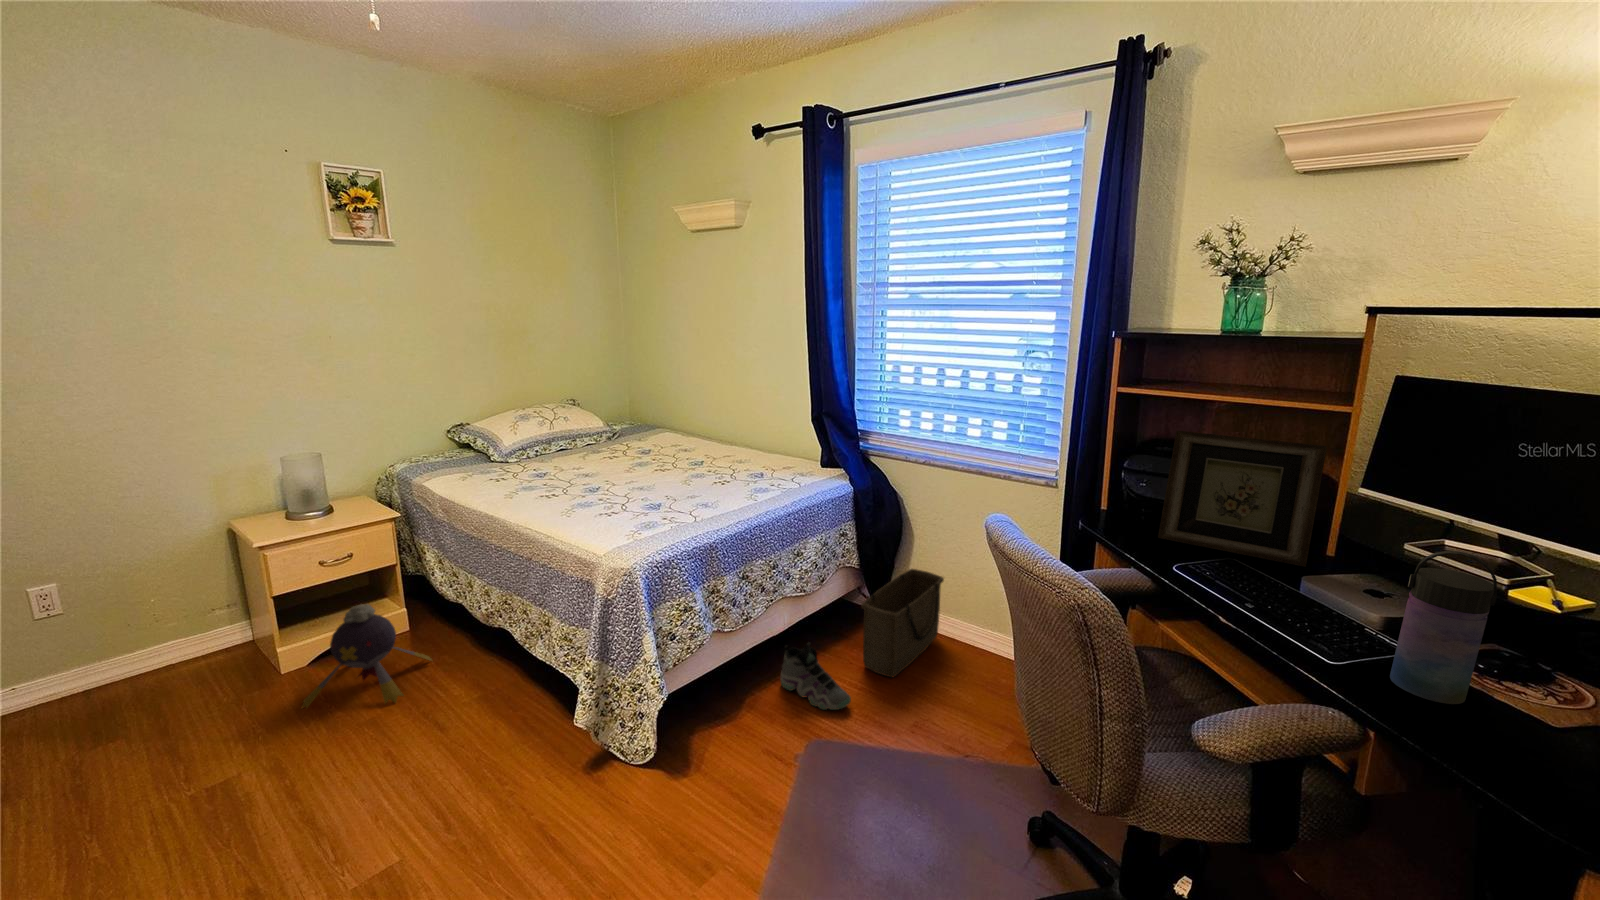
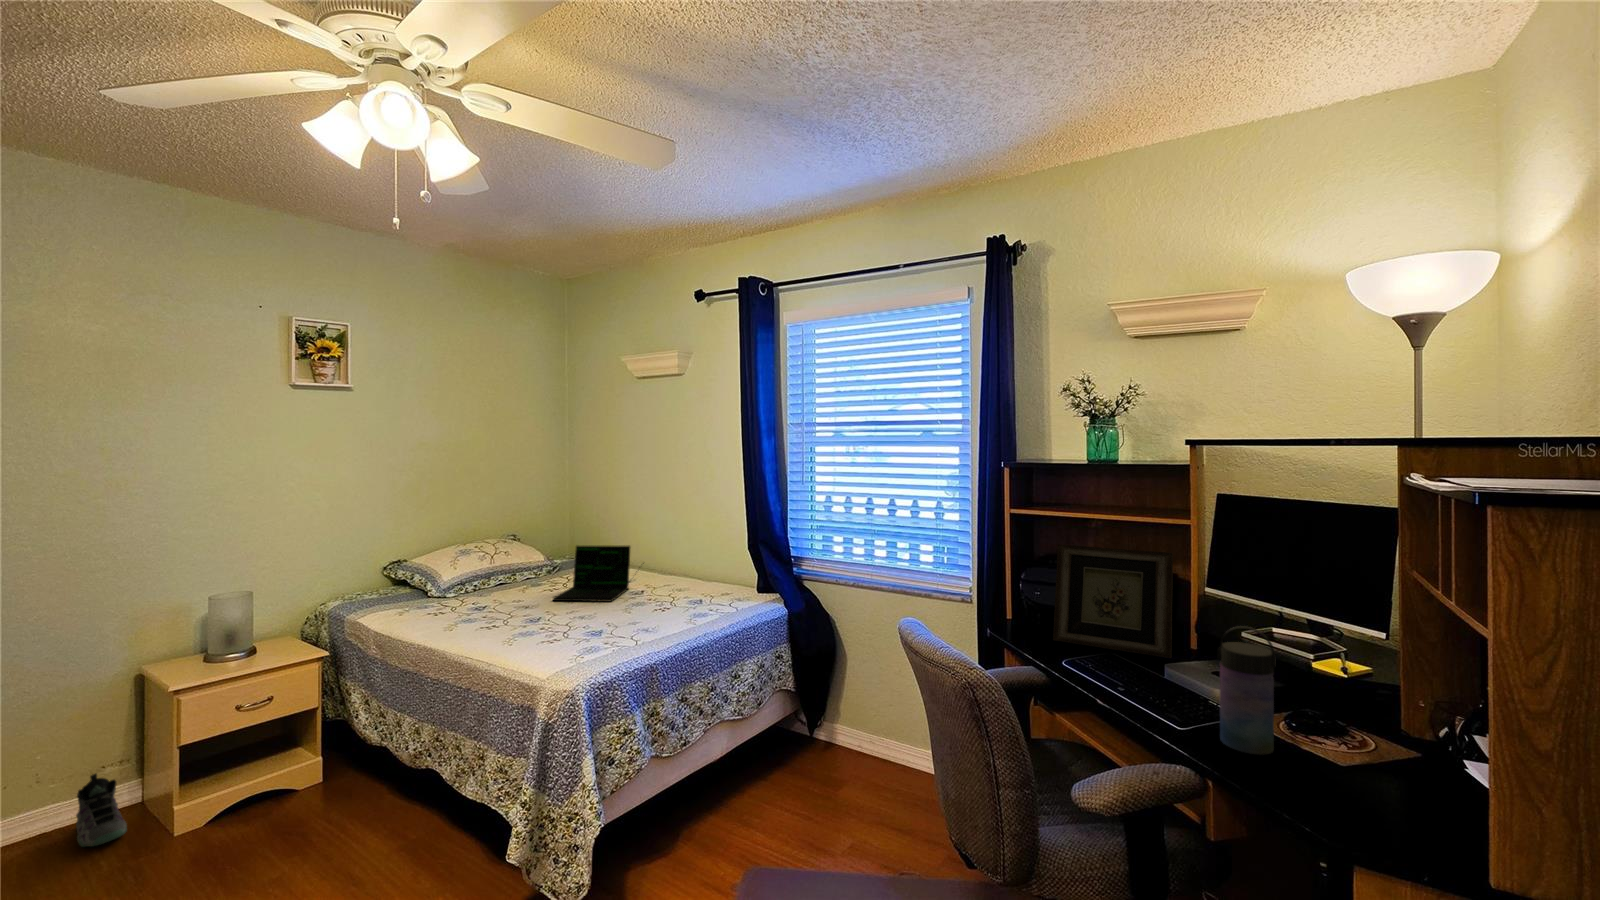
laptop: none [611,414,703,472] -> present [553,546,644,601]
basket: present [861,569,944,677] -> none [799,691,879,803]
plush toy: present [302,604,432,708] -> none [195,749,348,874]
sneaker: present [781,642,851,710] -> present [76,774,127,847]

